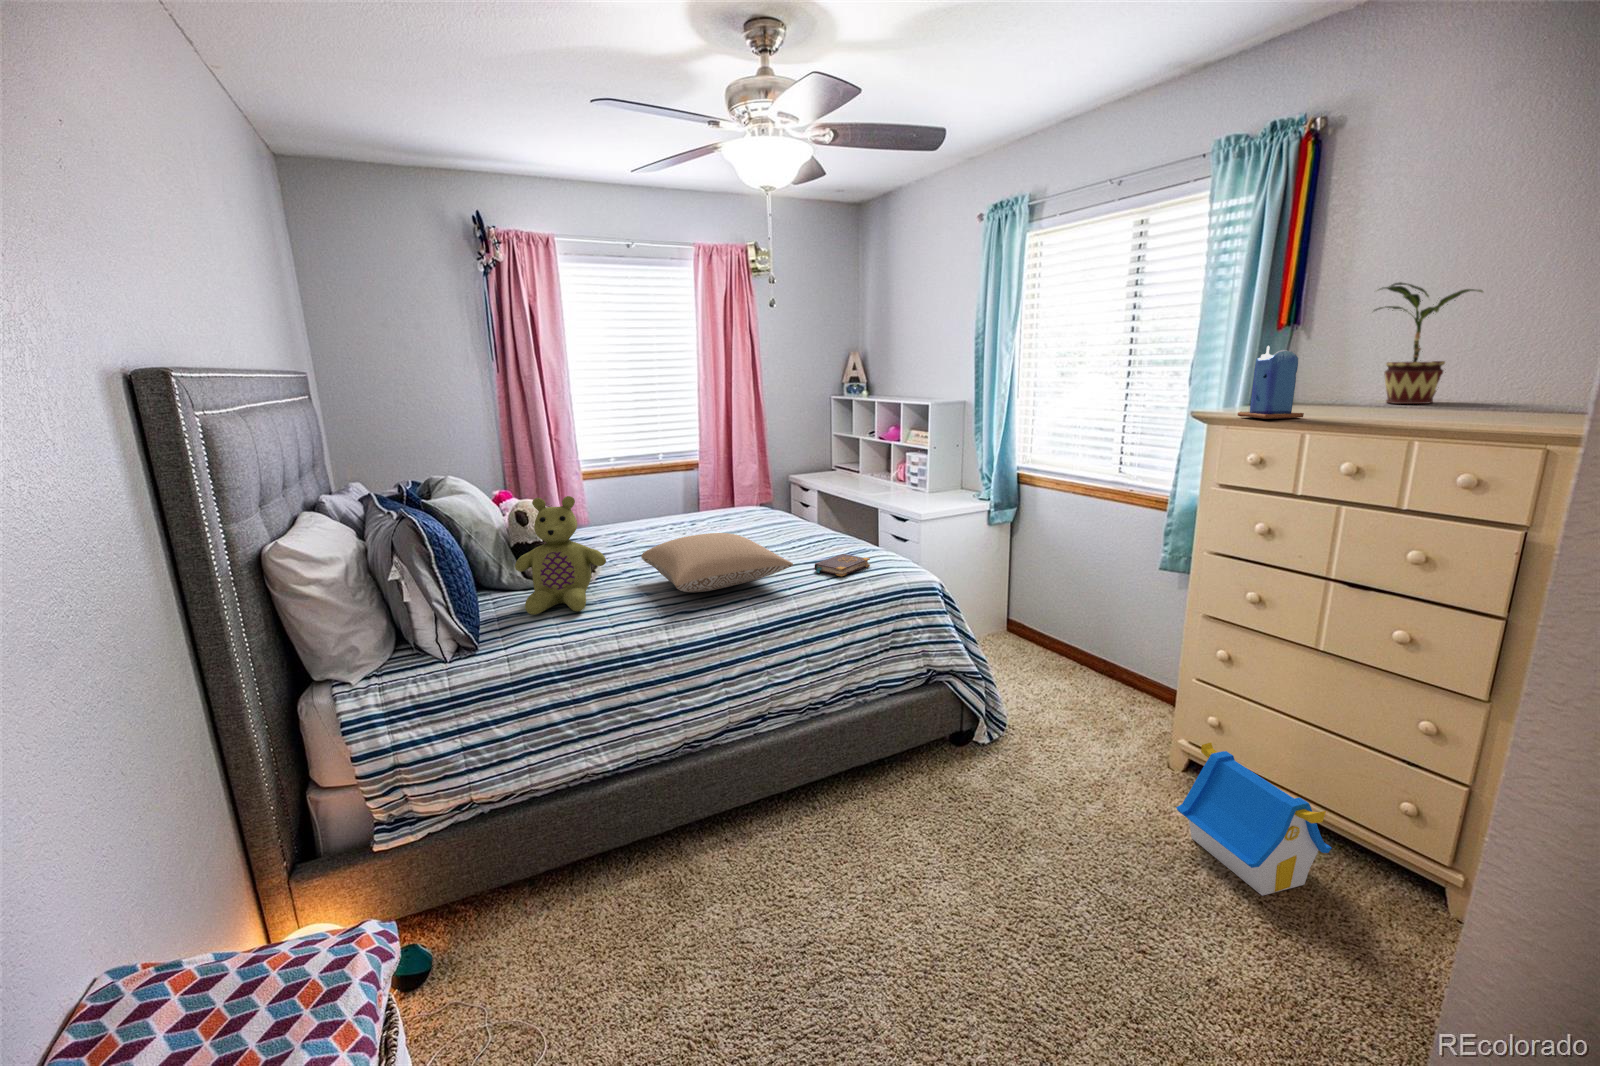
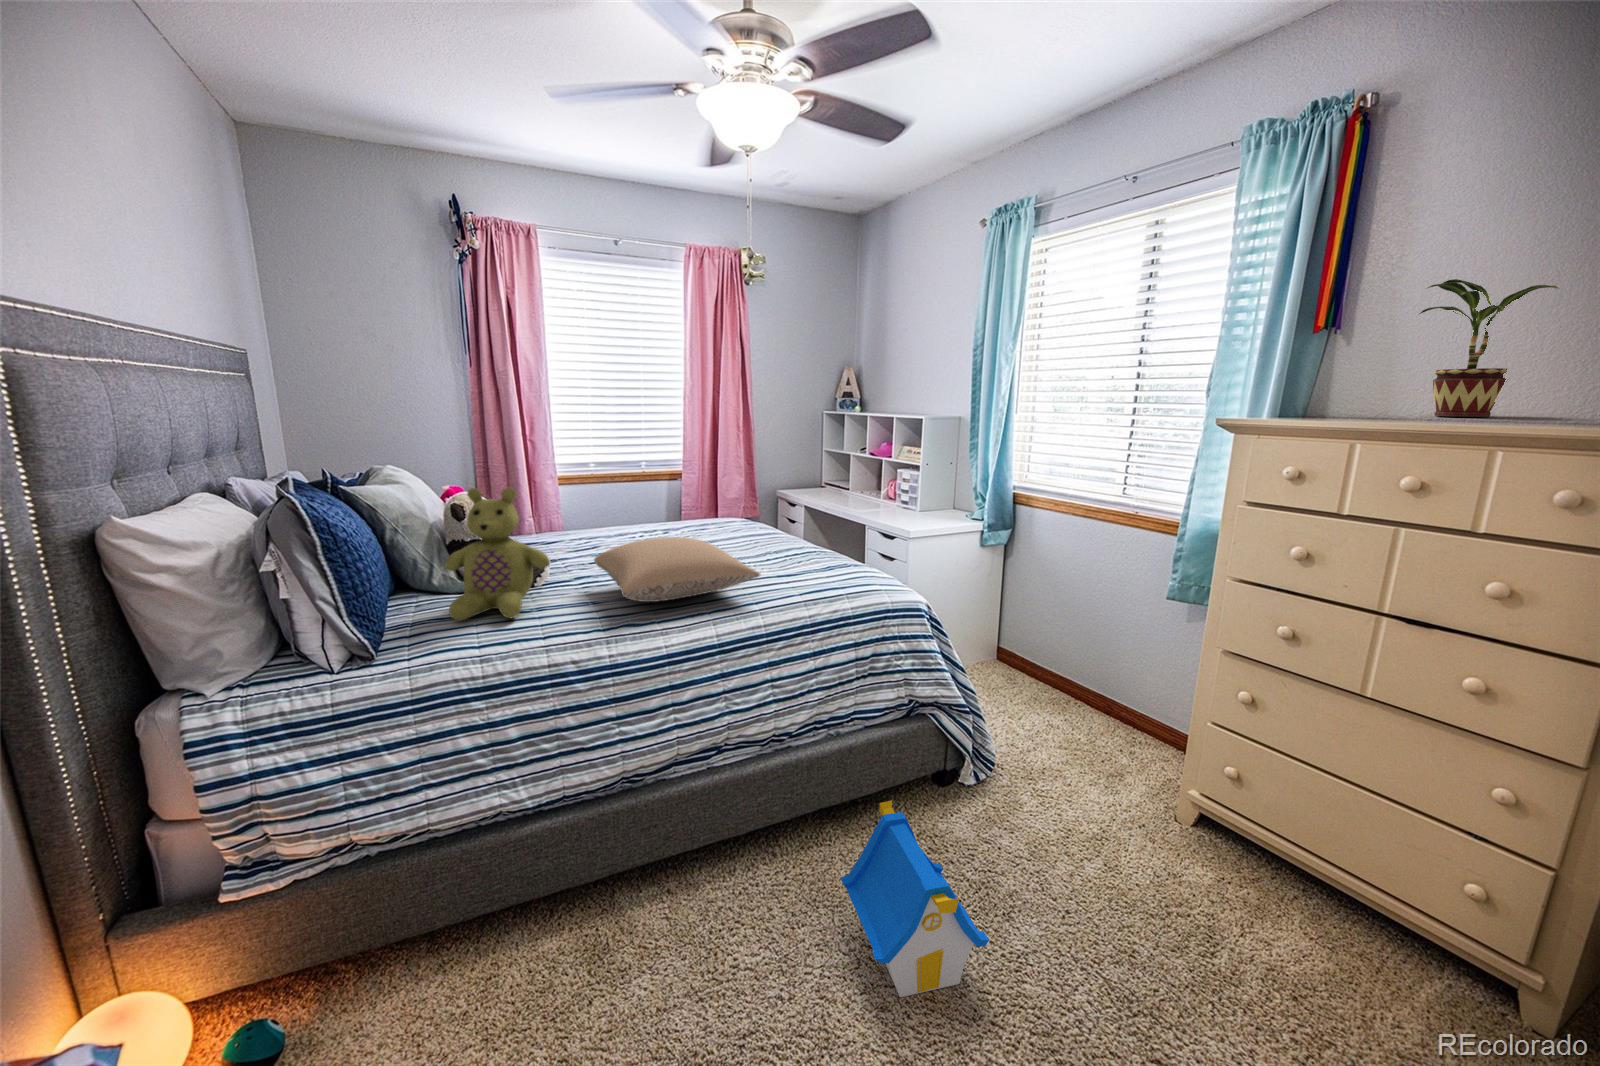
candle: present [1238,346,1304,419] -> none [1269,342,1349,424]
book: present [815,554,870,576] -> none [787,566,849,591]
toy house: present [1176,743,1332,896] -> present [841,800,989,997]

